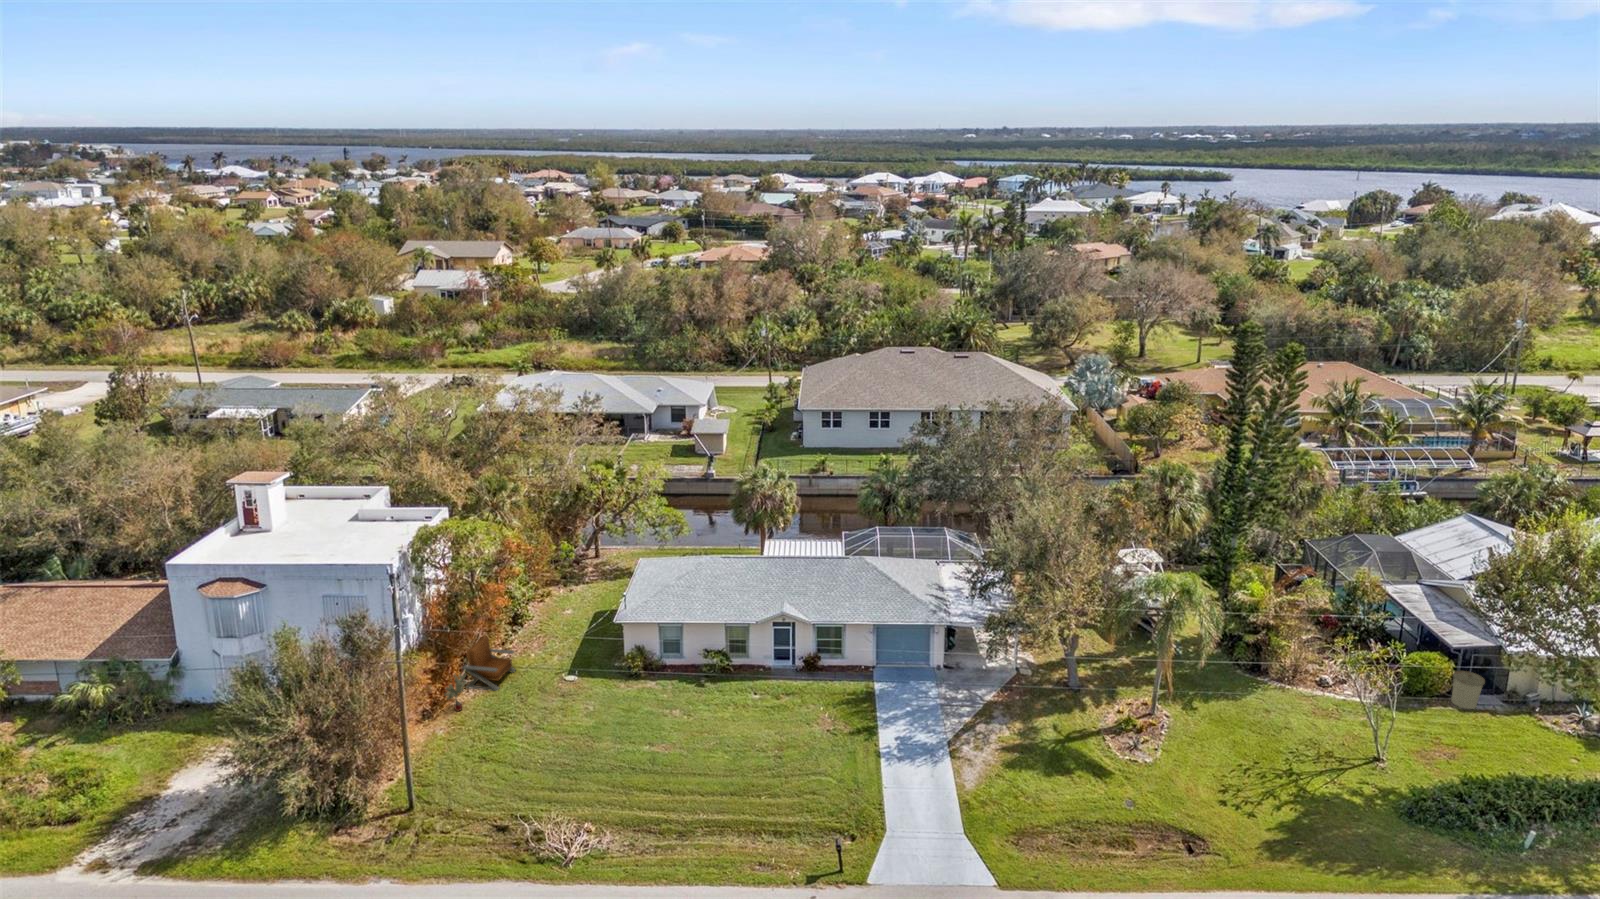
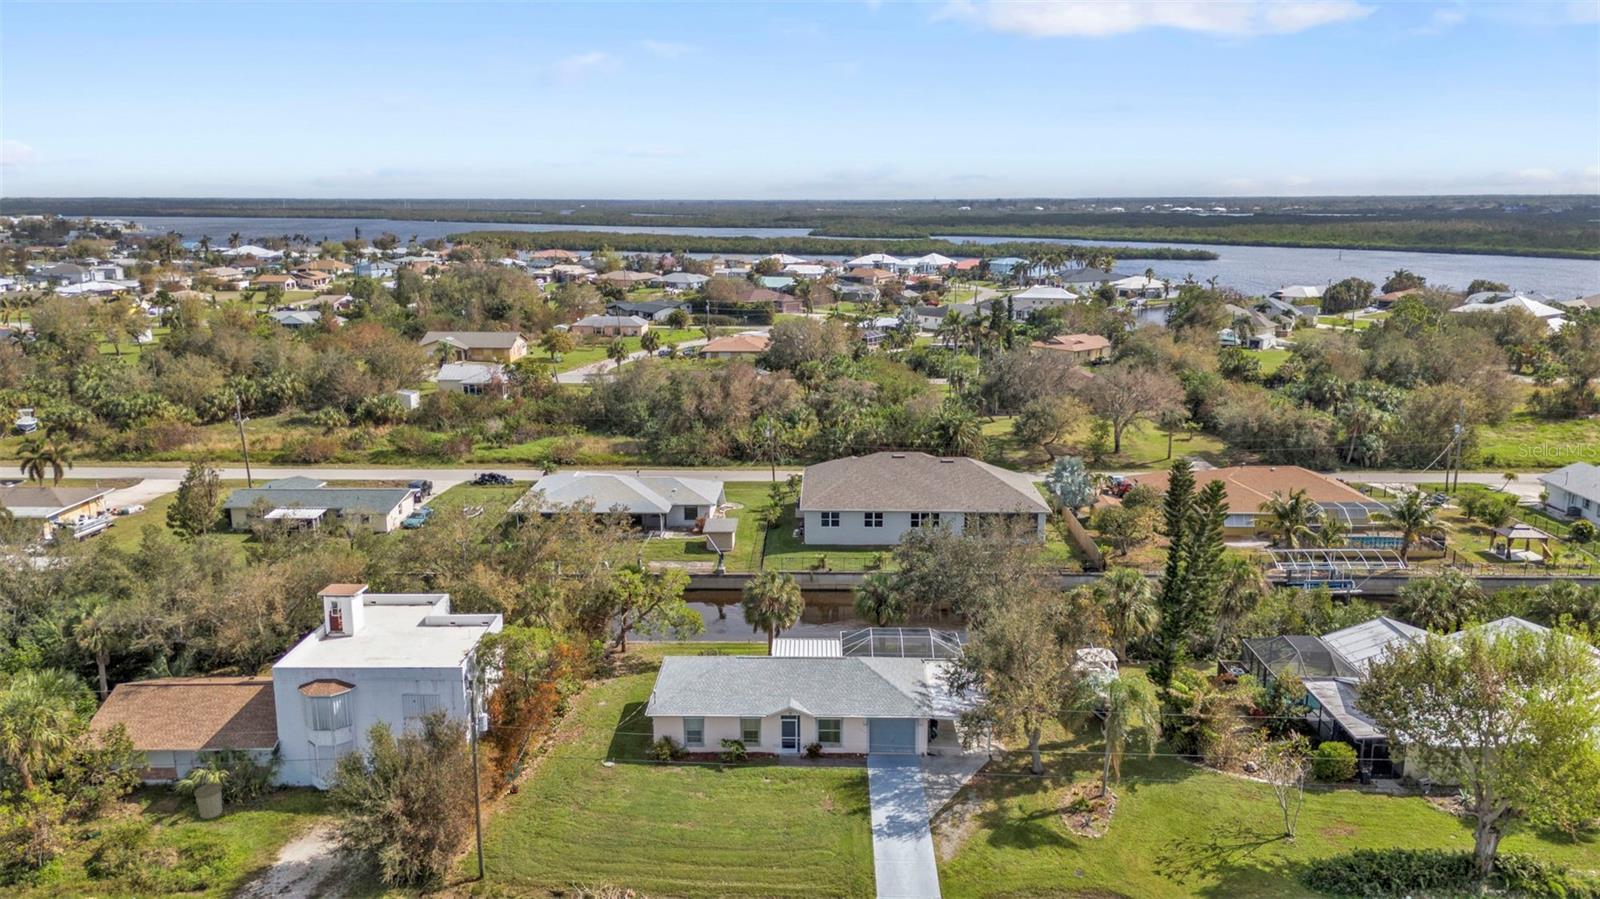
lounge chair: present [463,636,516,691] -> none [517,727,562,775]
trash can: present [1451,671,1485,709] -> present [194,783,222,819]

